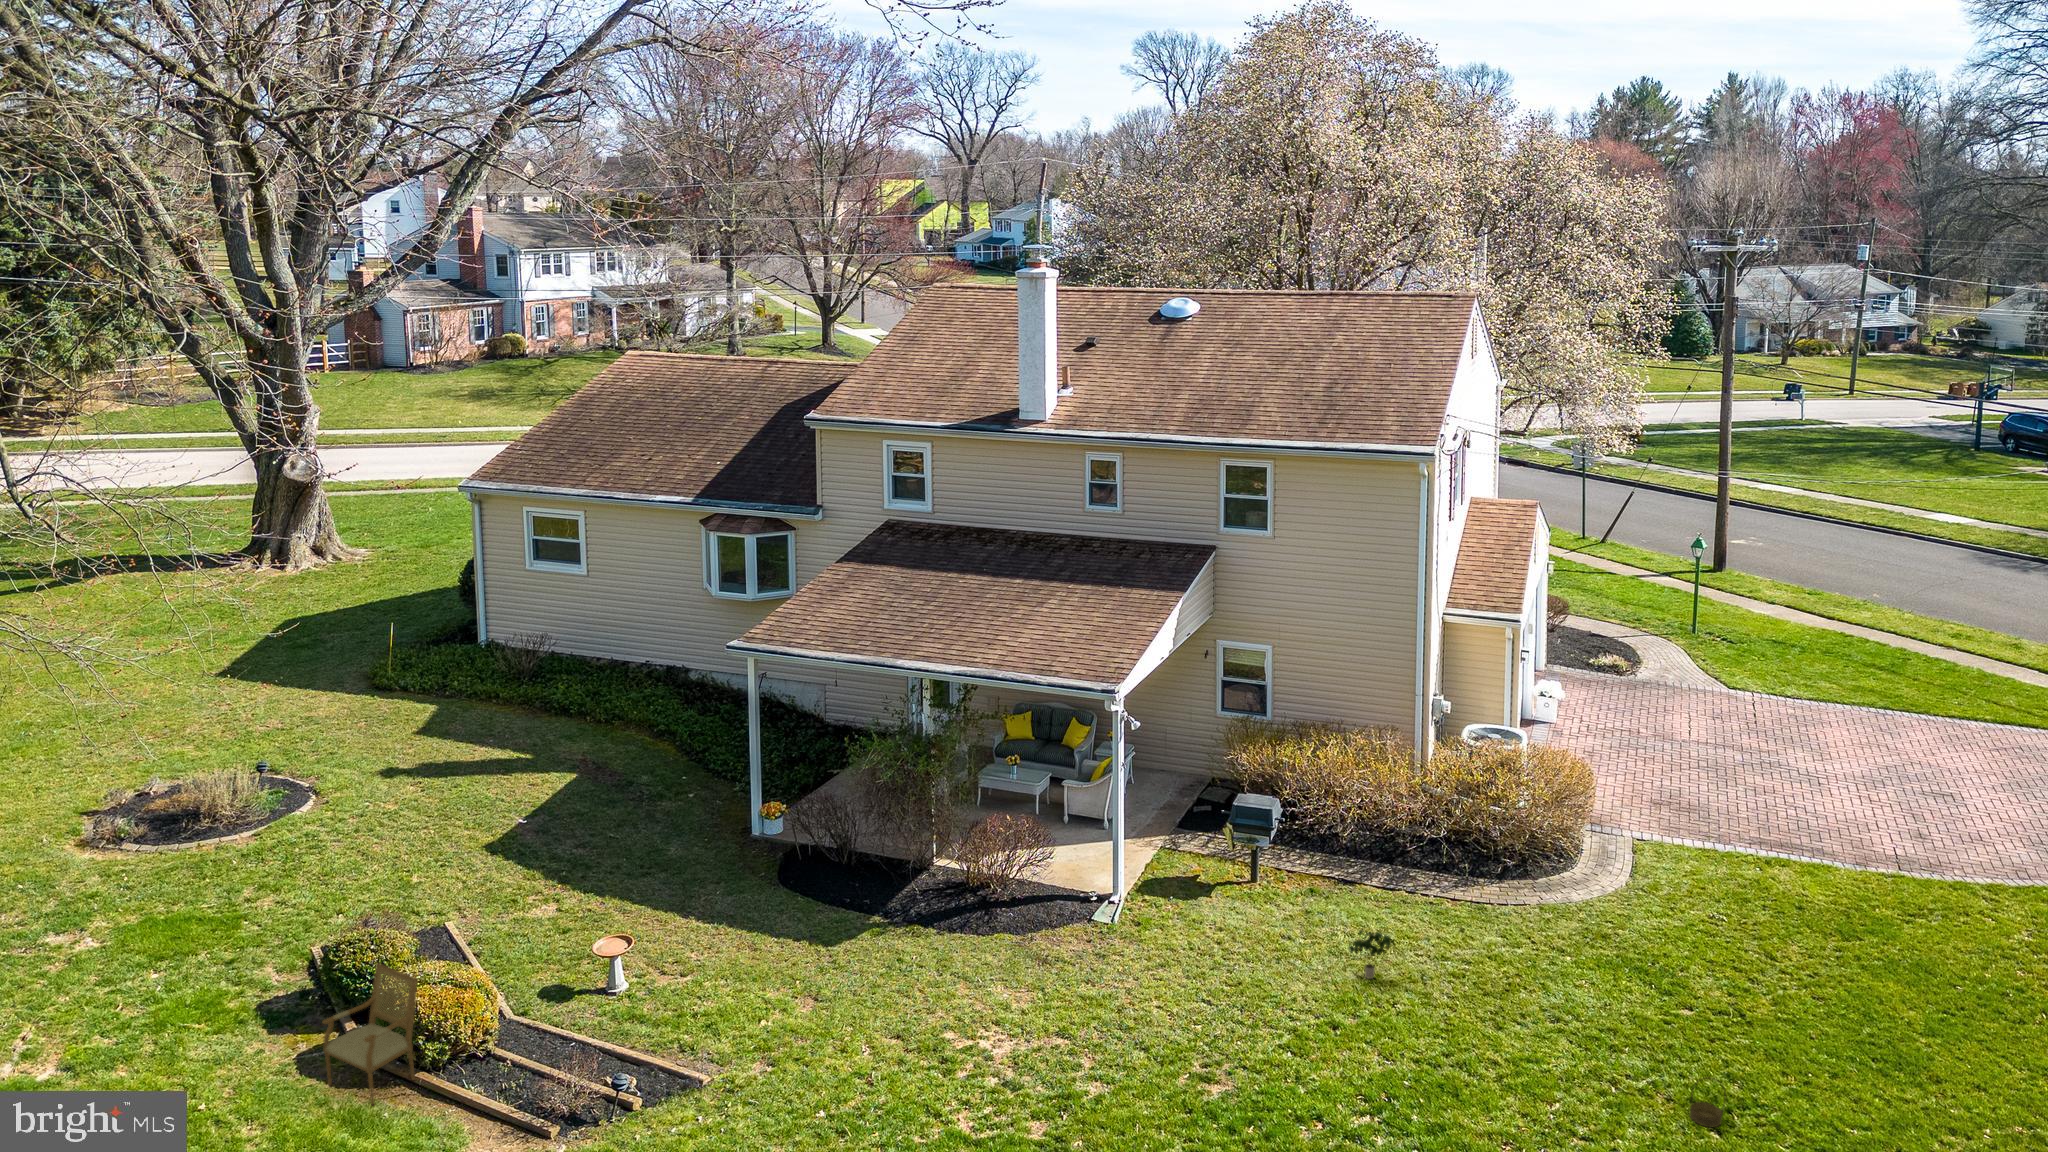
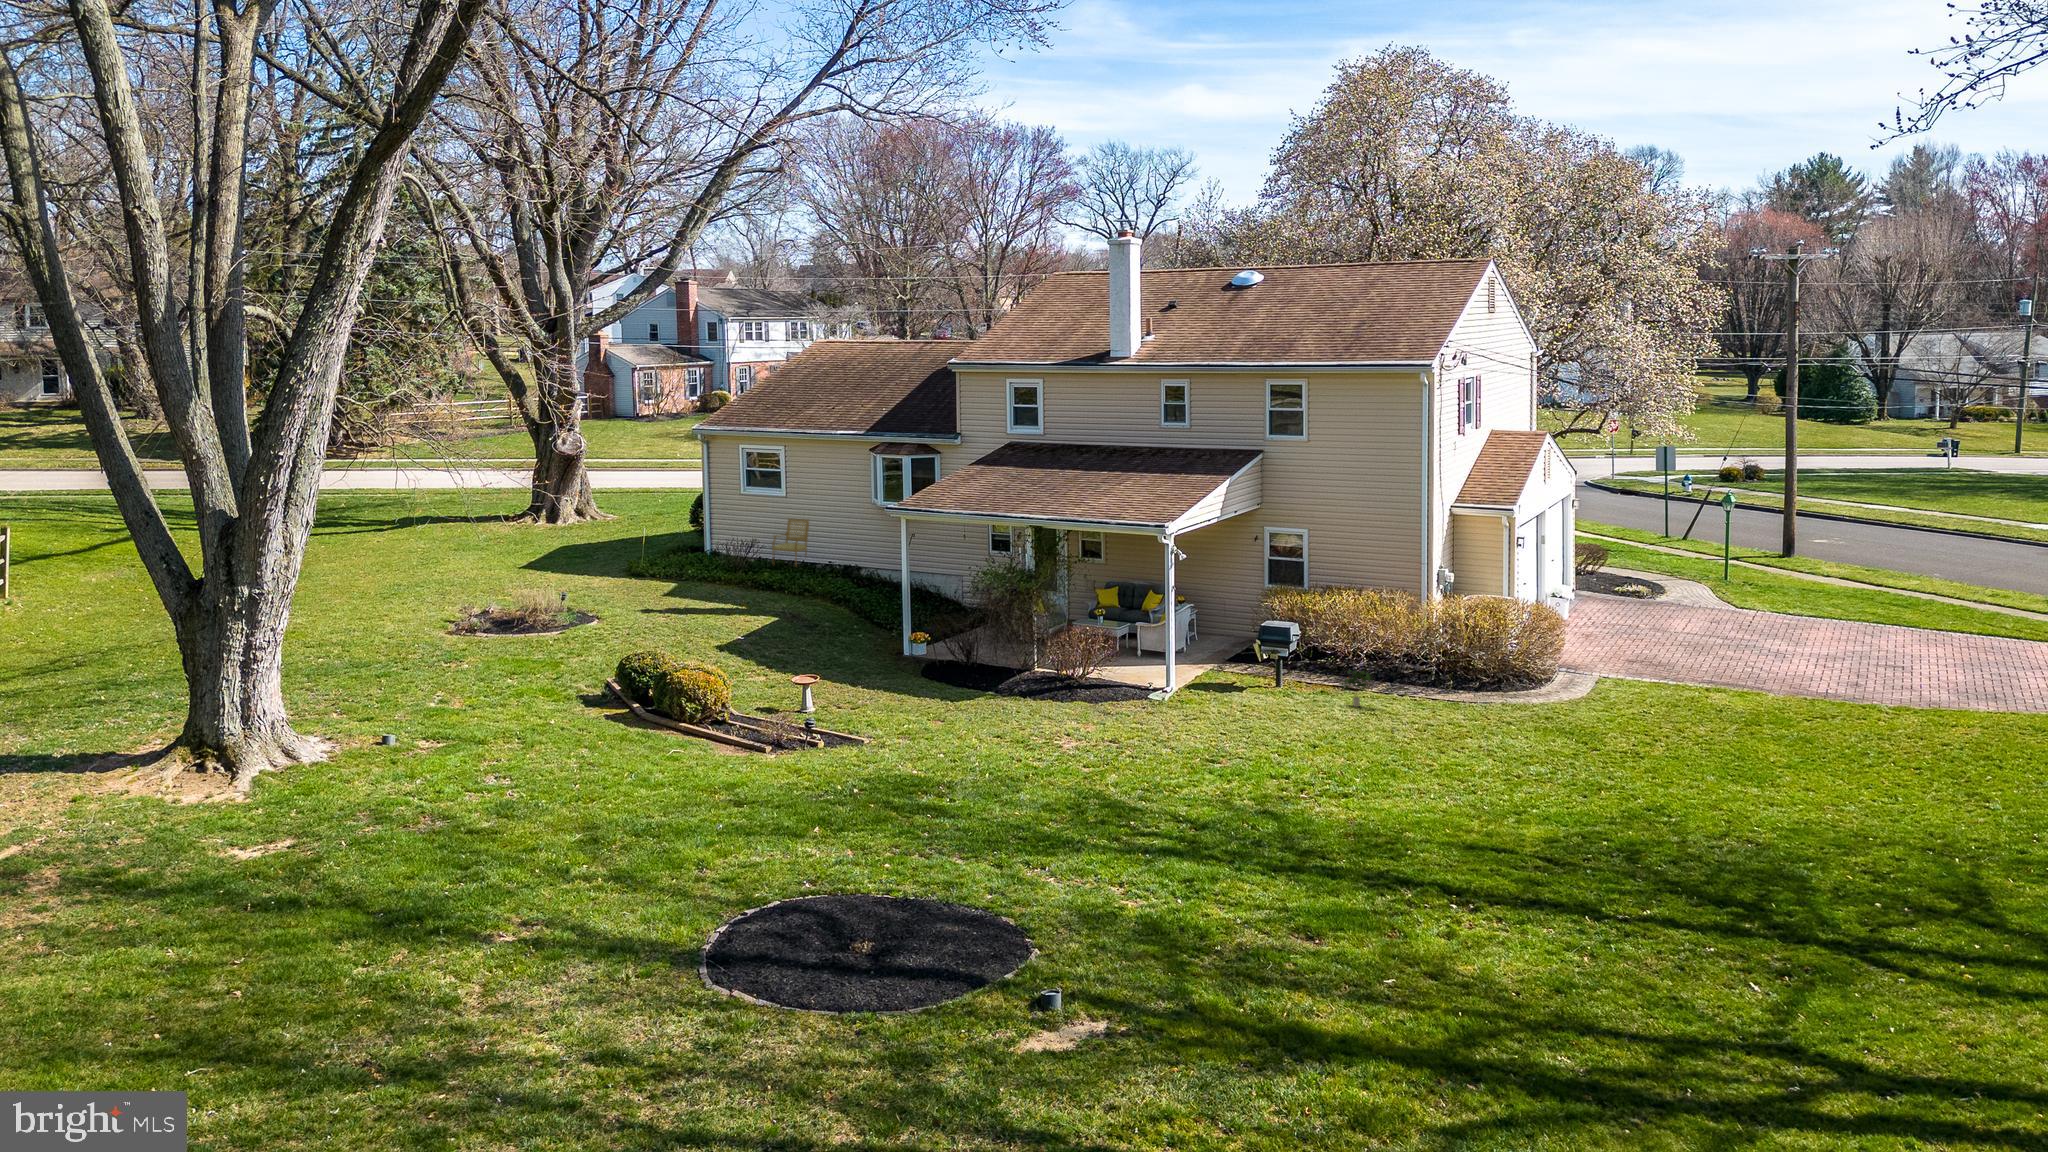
chair: present [323,963,418,1105] -> present [772,519,809,564]
basket: present [1690,1078,1726,1127] -> none [1574,730,1599,766]

